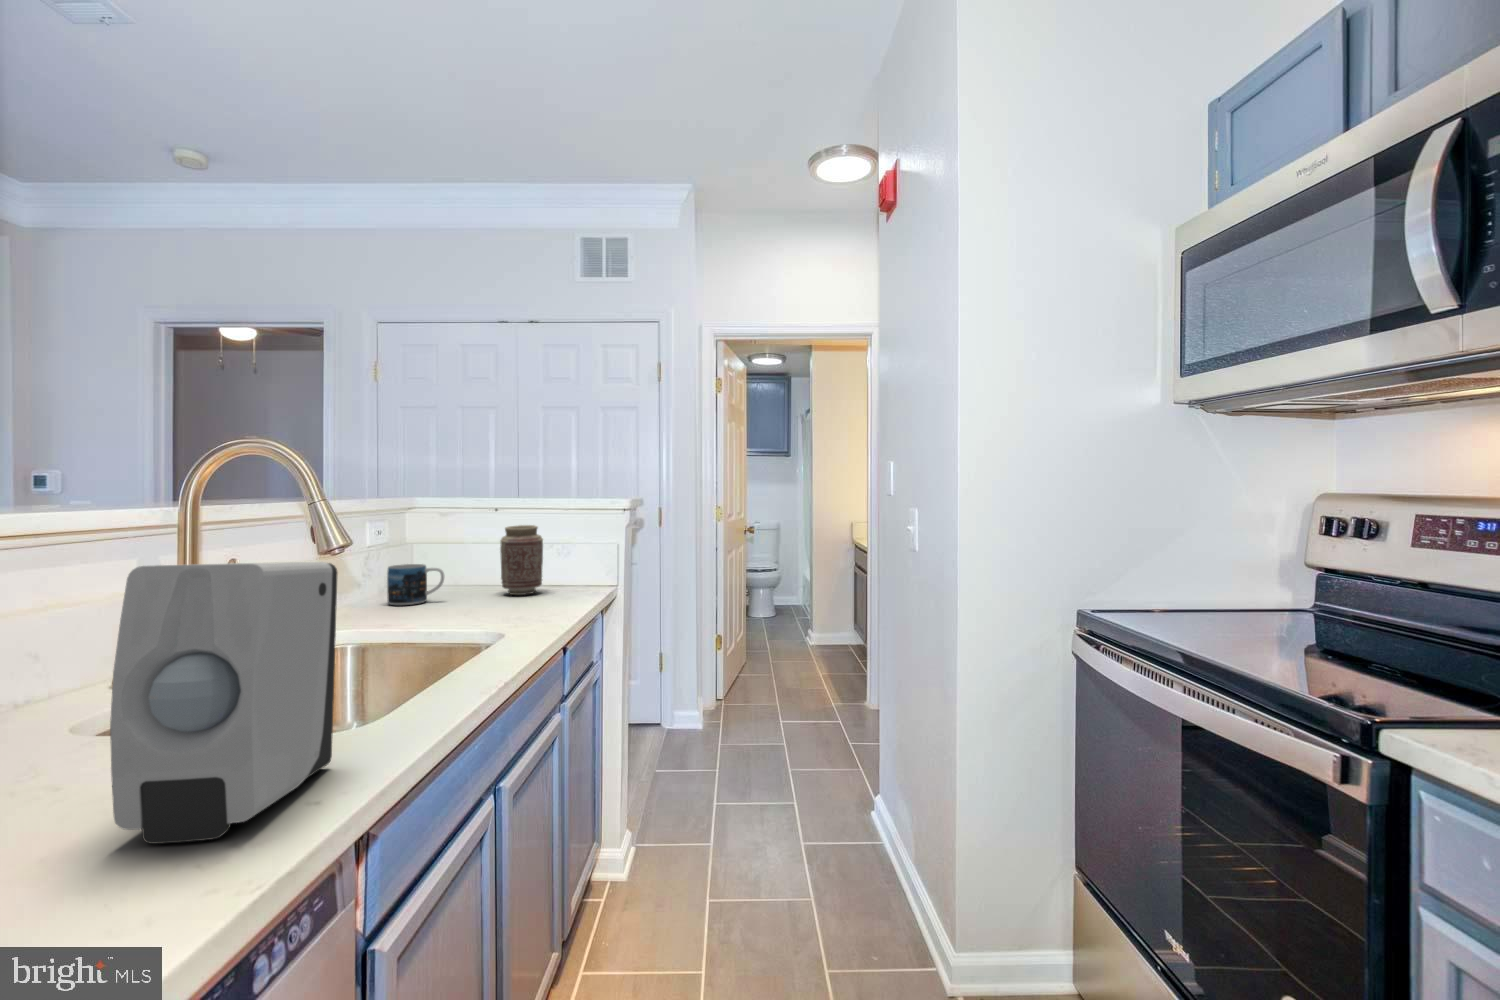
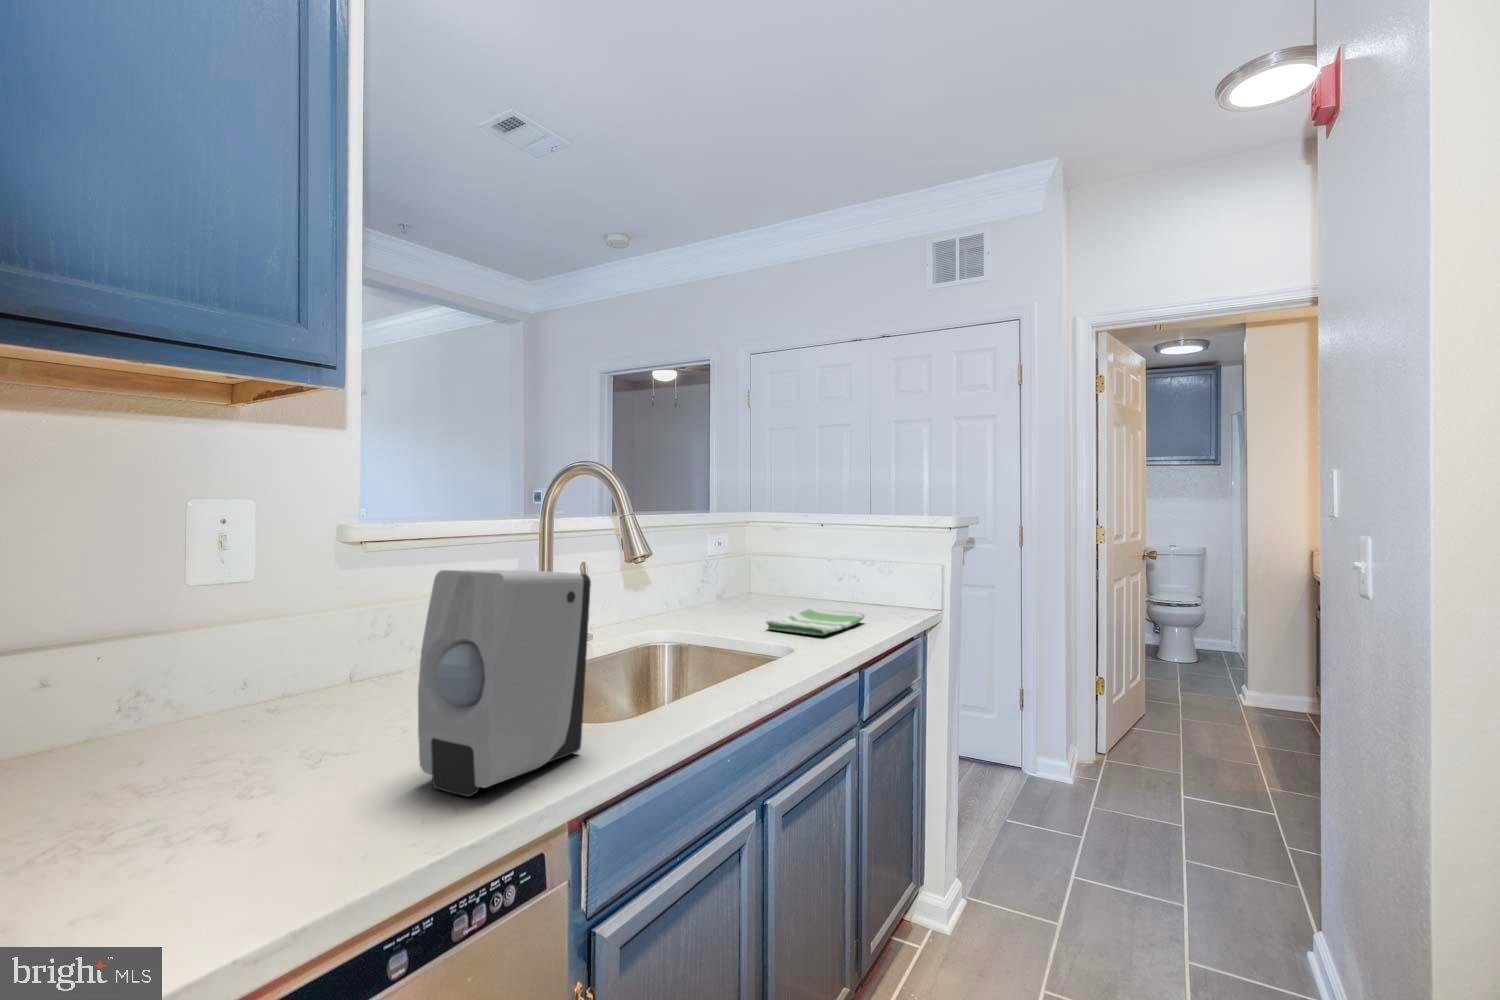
vase: present [500,525,543,595] -> none [825,543,865,612]
mug: present [387,564,444,605] -> none [730,575,774,612]
dish towel: none [450,594,551,619] -> present [766,608,865,635]

